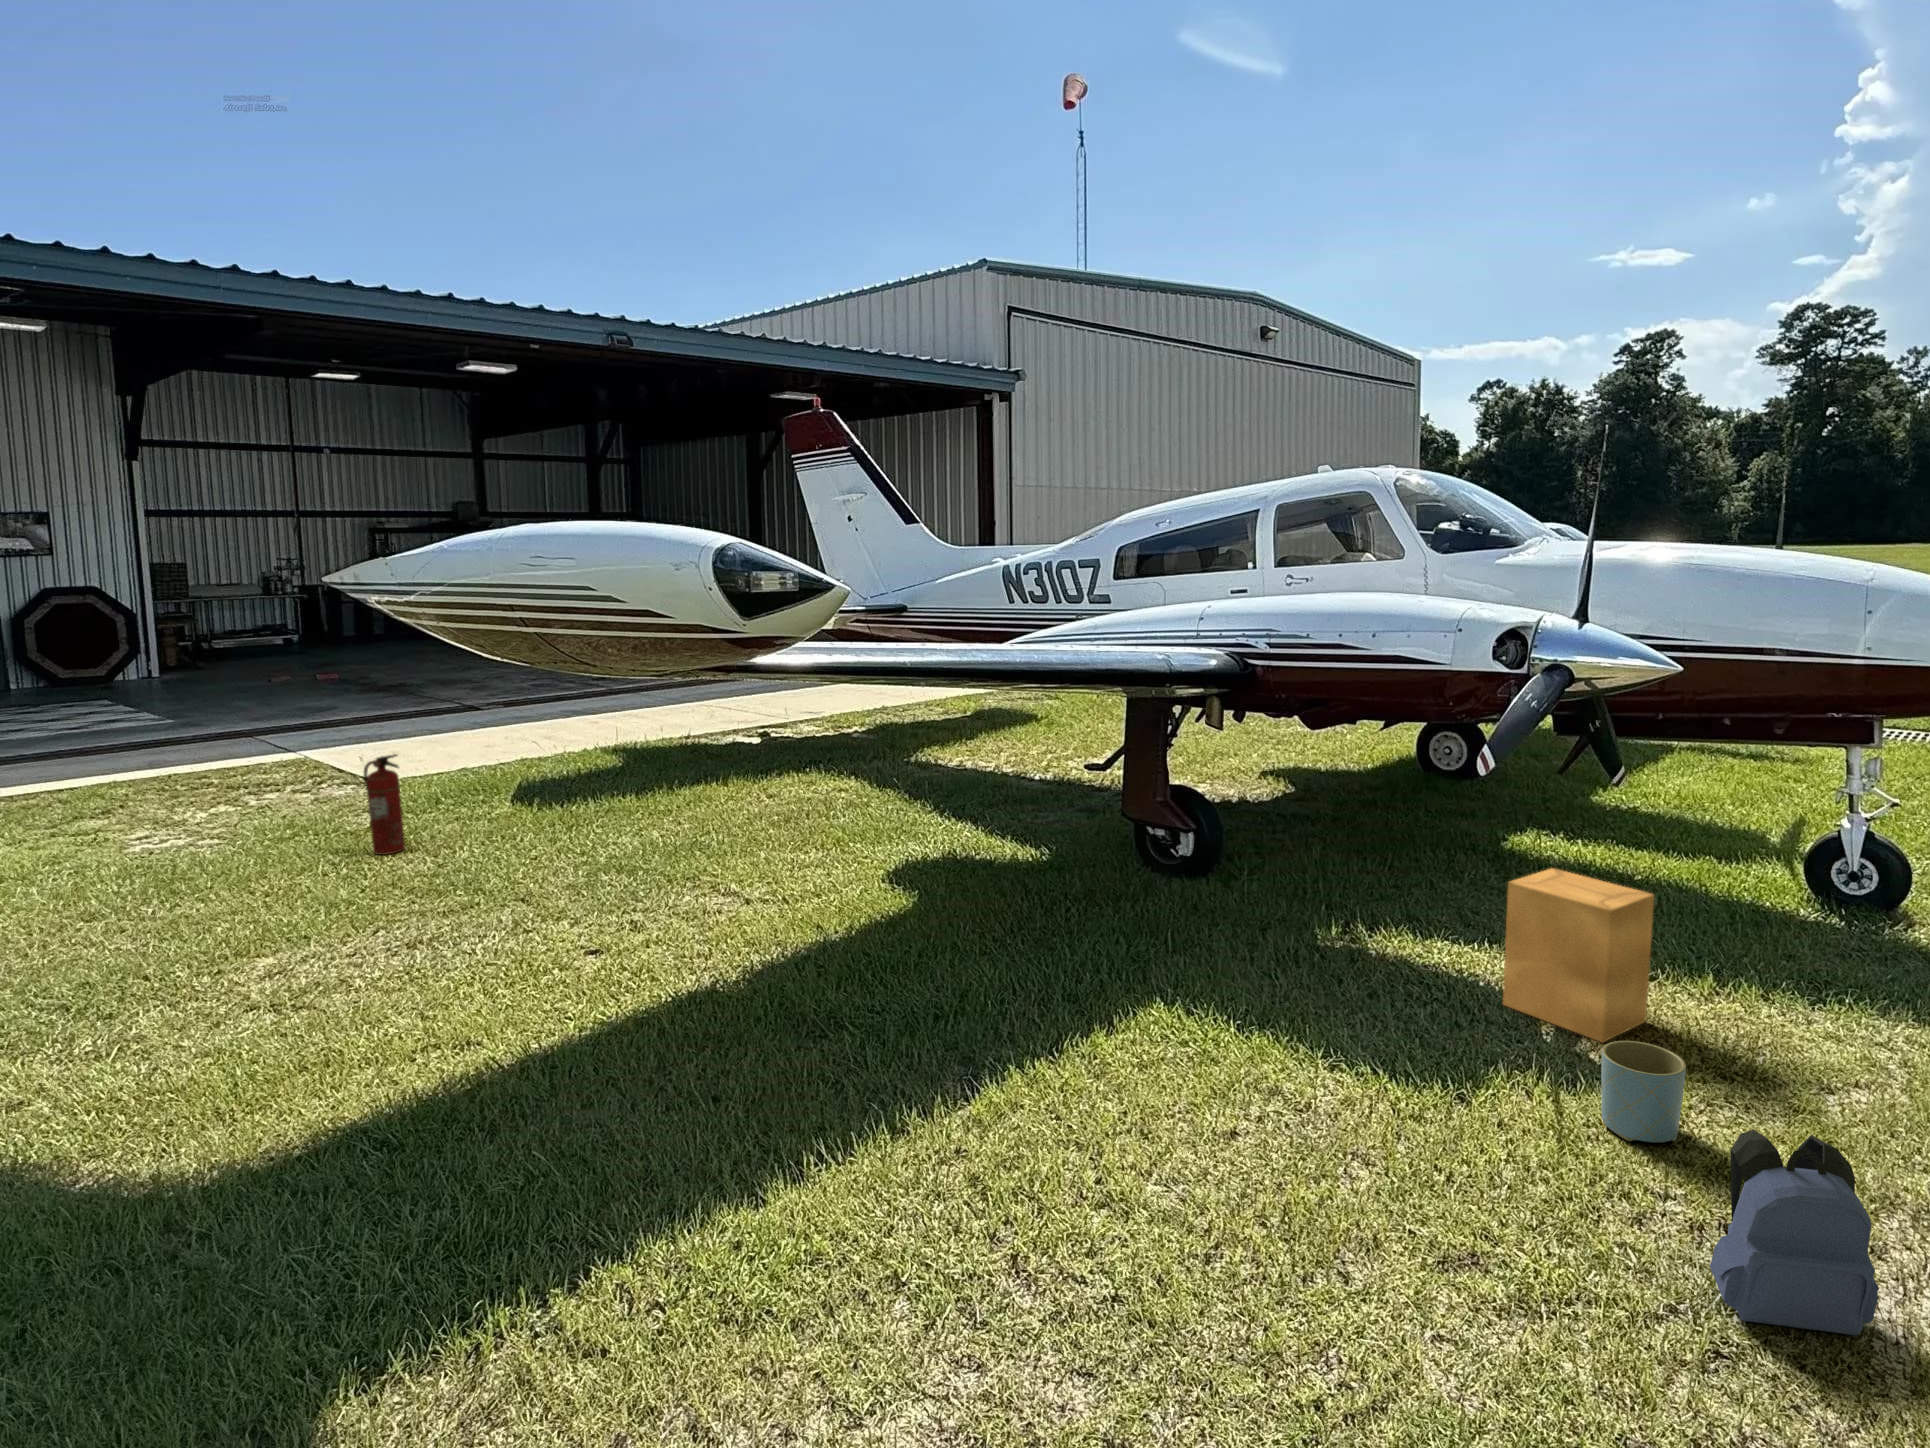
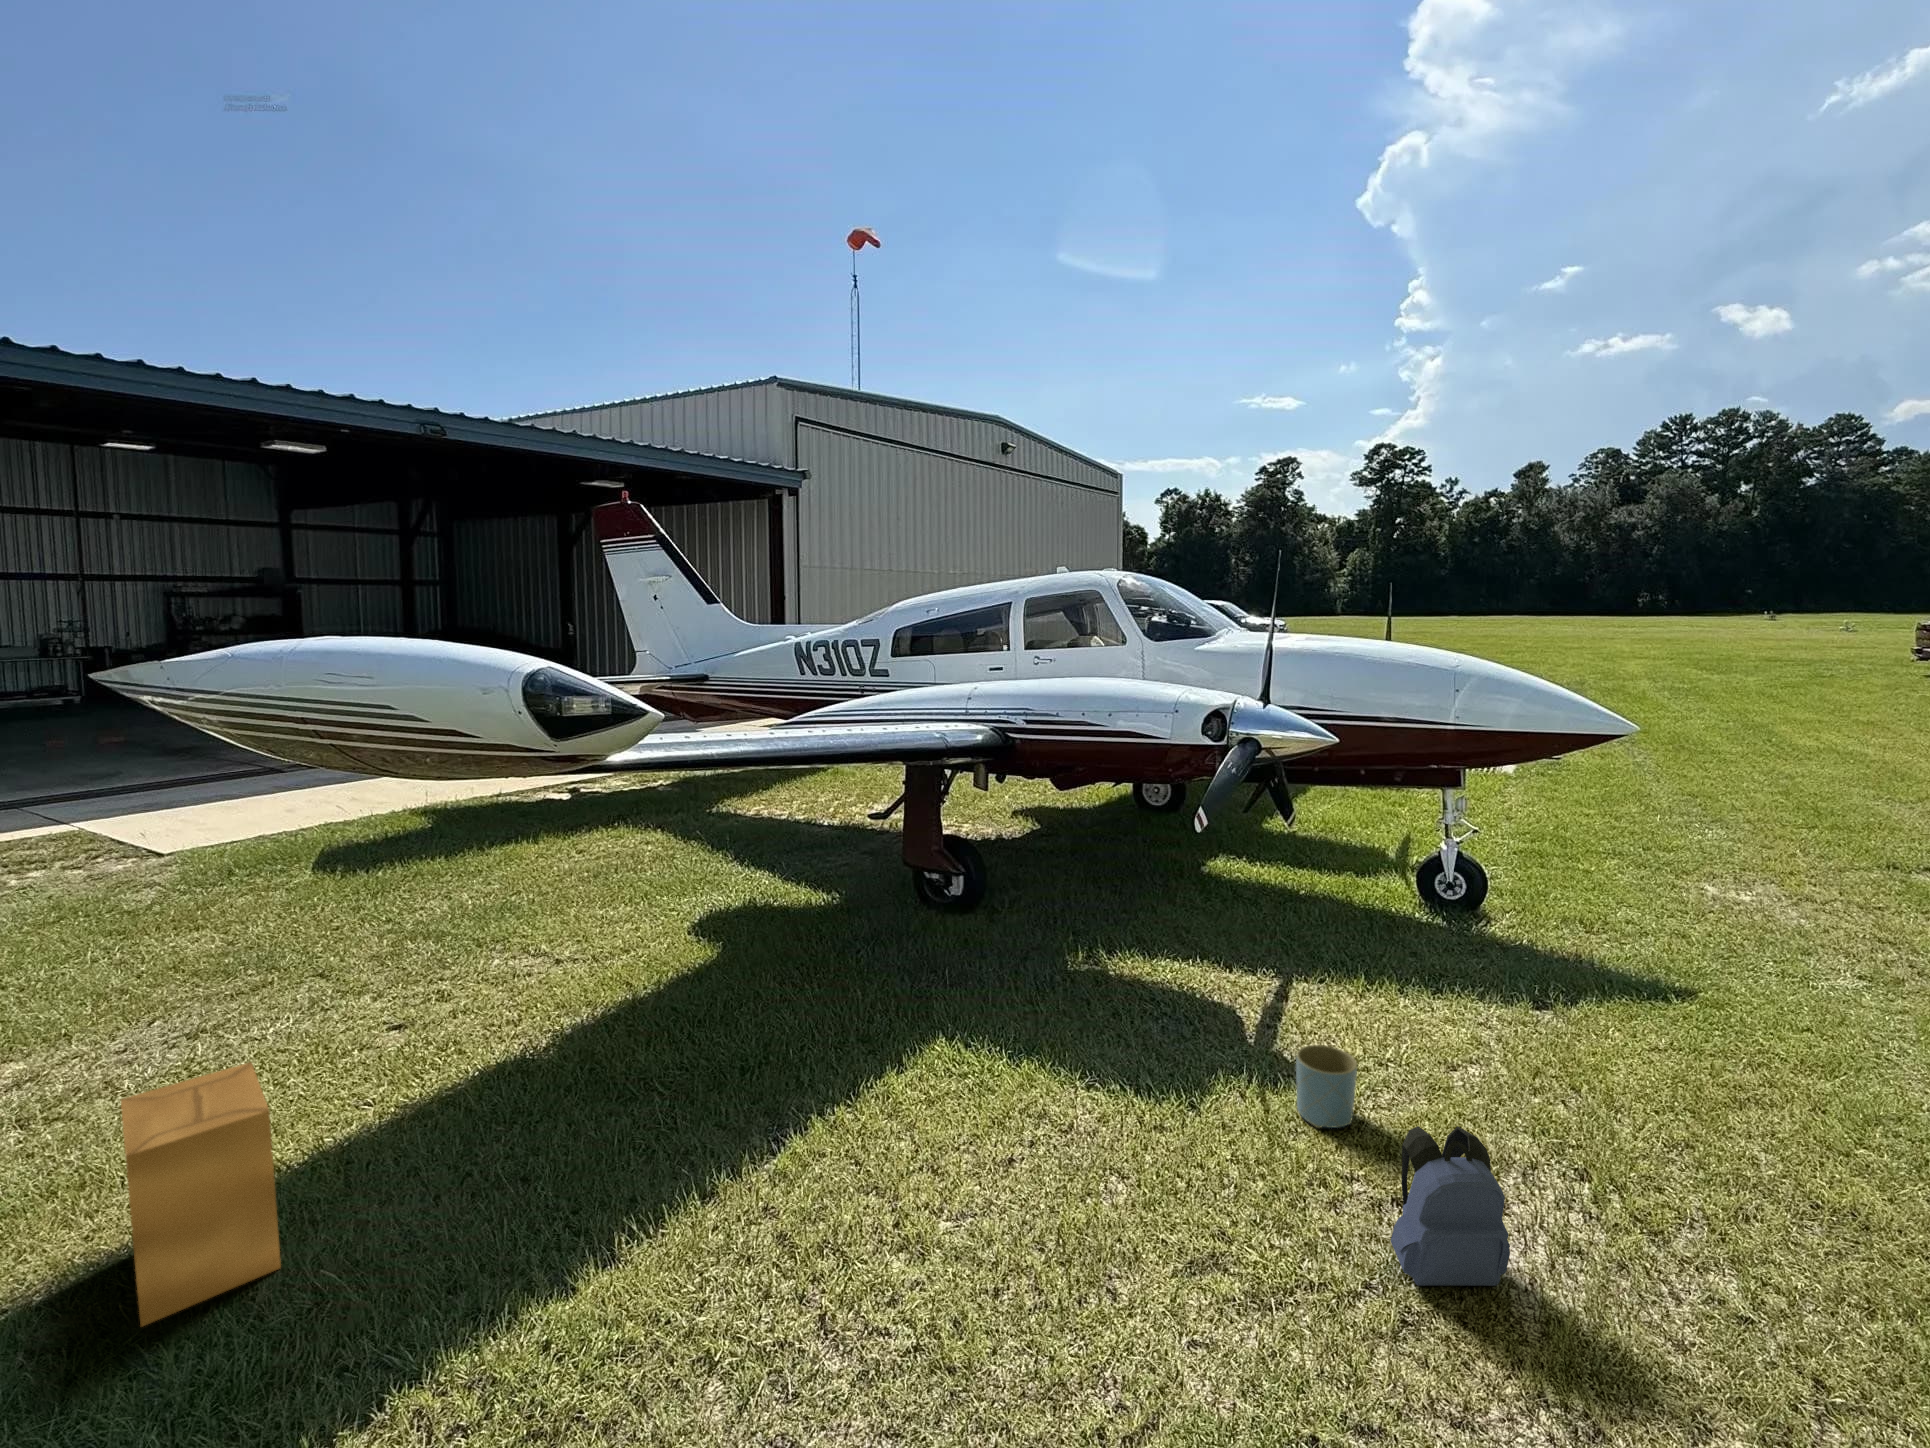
fire extinguisher: present [364,754,405,855] -> none [141,831,189,934]
cardboard box: present [1503,868,1654,1042] -> present [121,1062,281,1326]

